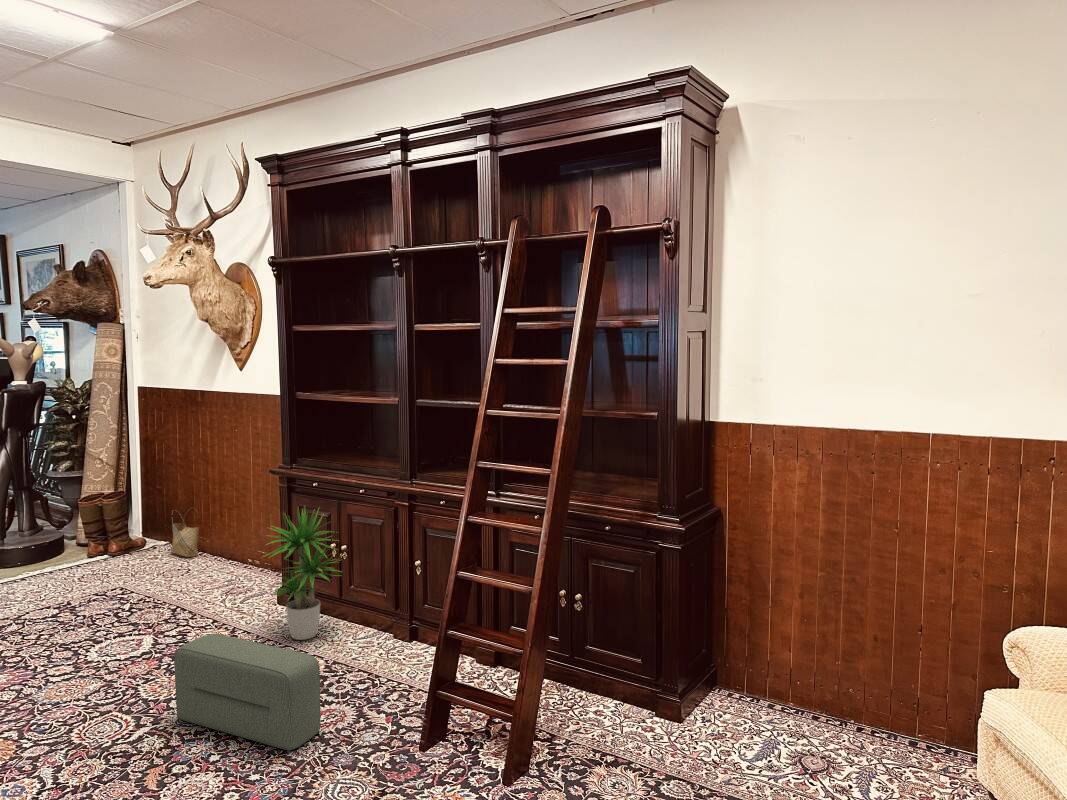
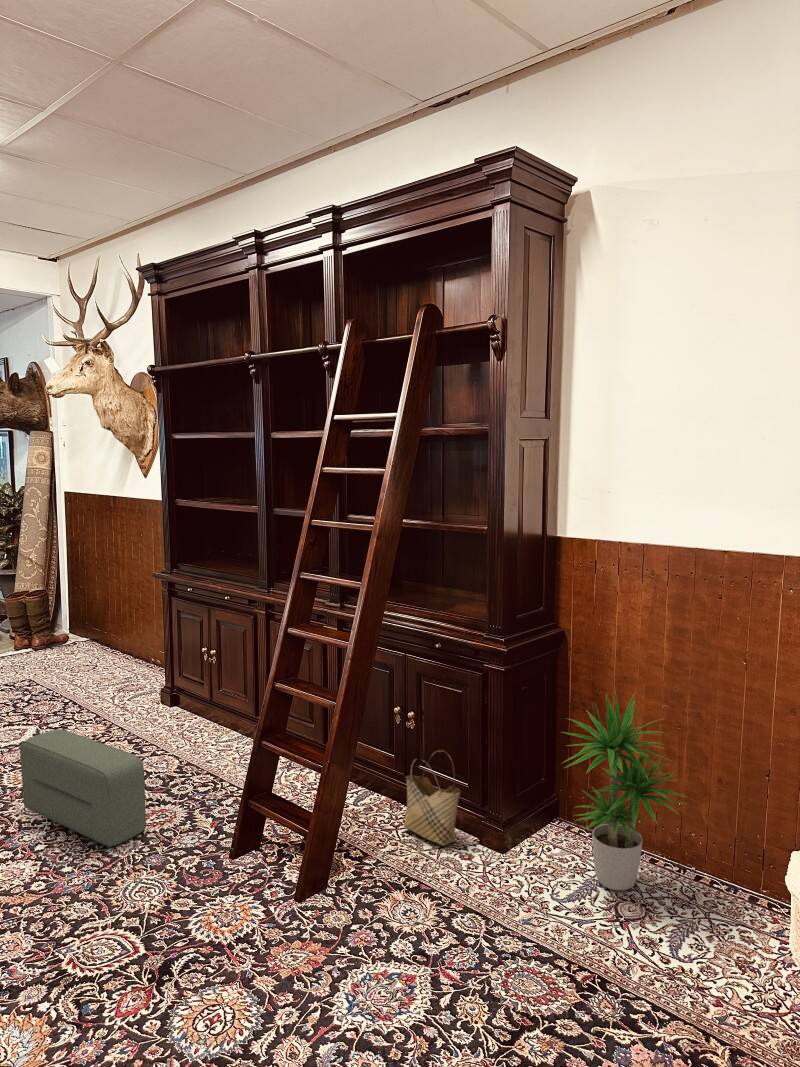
potted plant: present [266,509,340,640] -> present [563,692,684,891]
woven basket: present [171,519,199,557] -> present [404,750,460,845]

